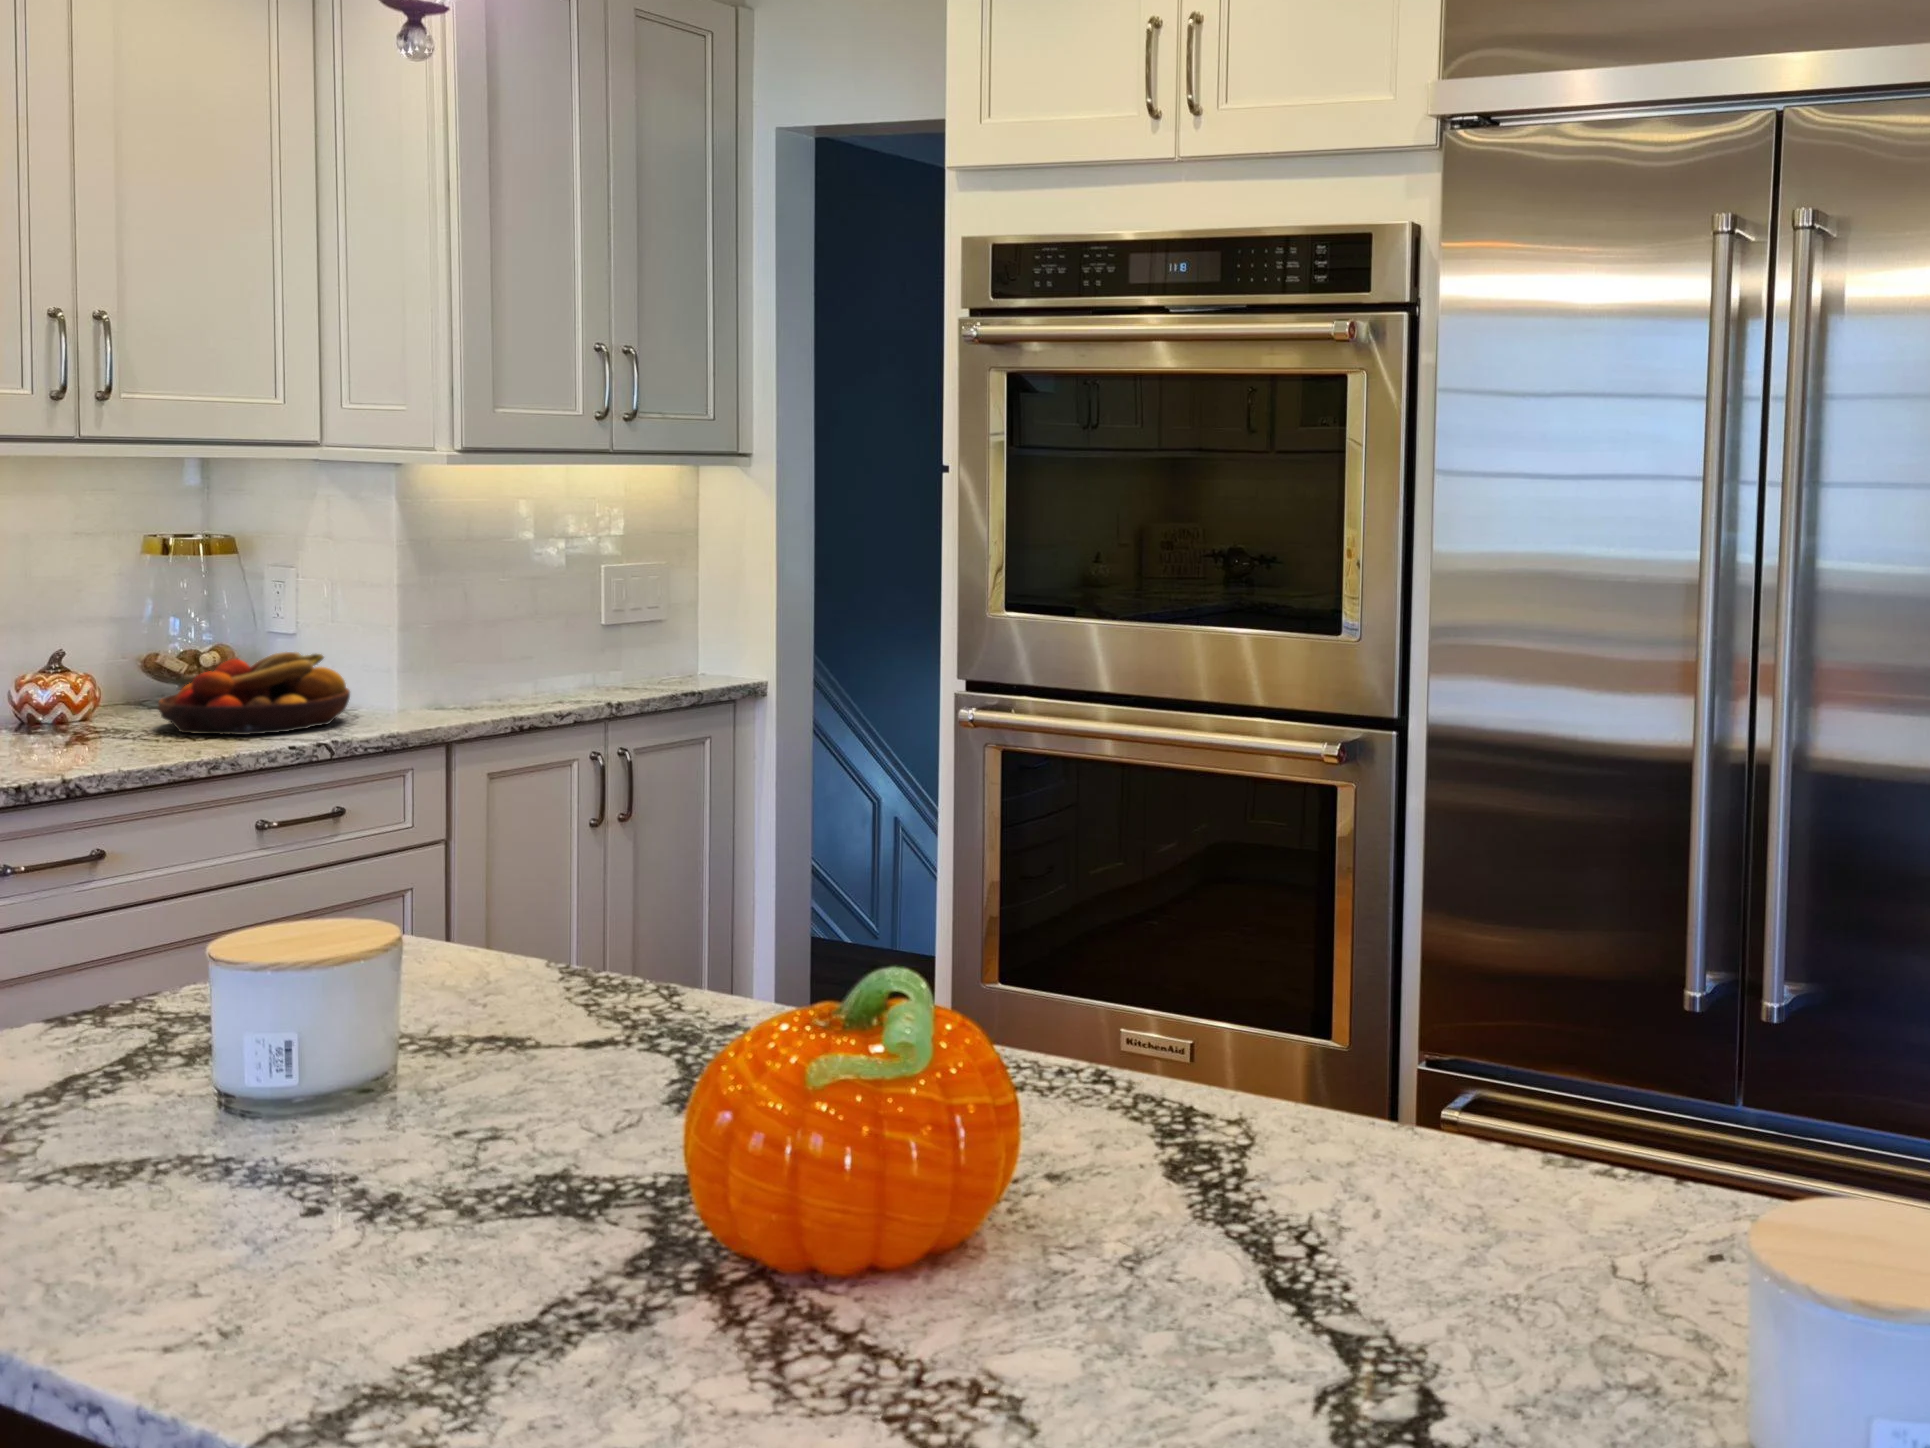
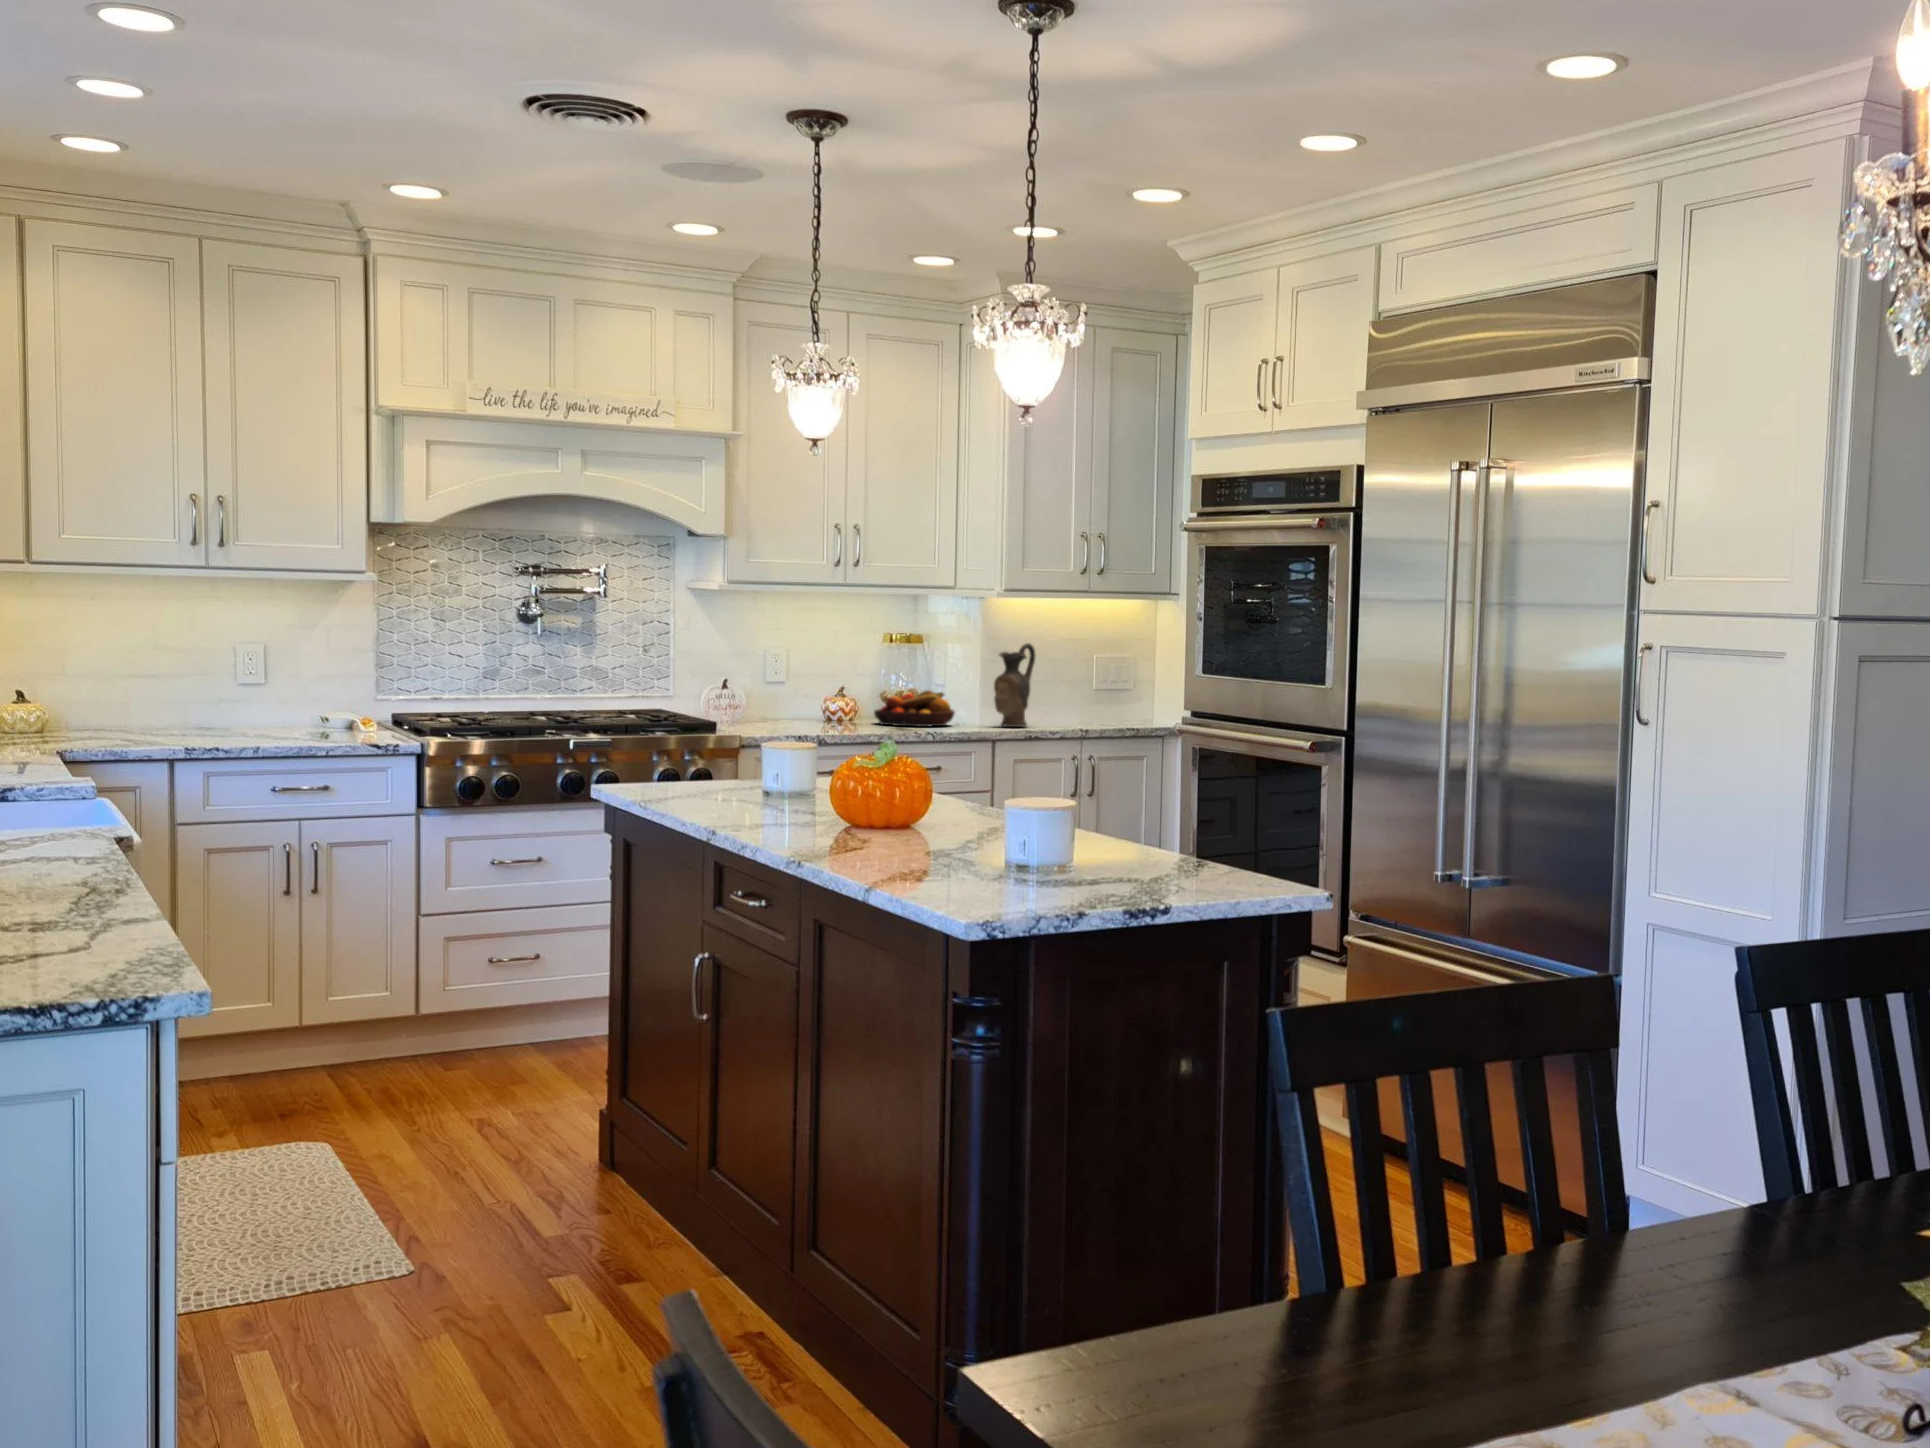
ceramic pitcher: none [427,546,505,710] -> present [994,643,1035,727]

